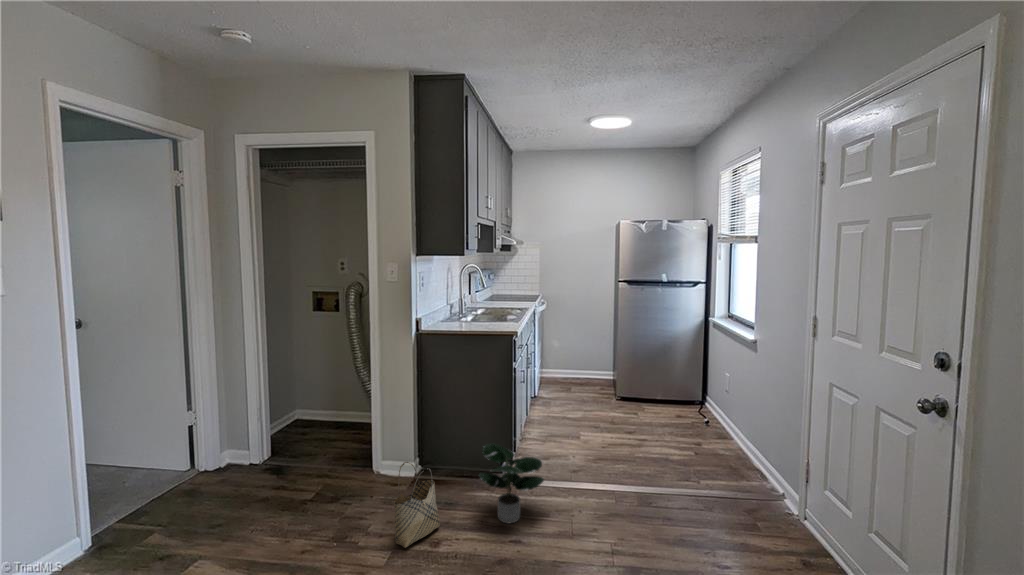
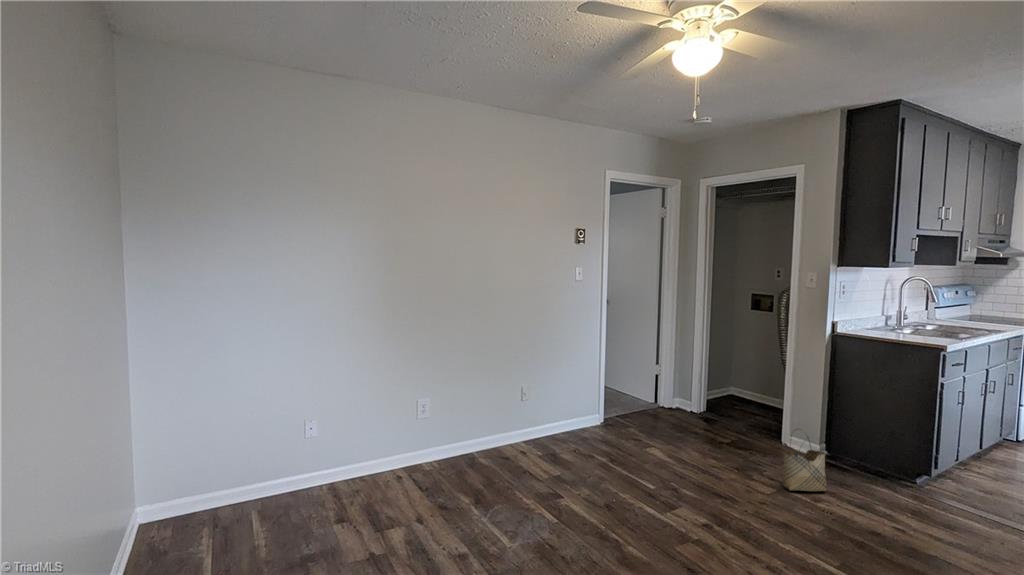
potted plant: present [479,443,544,523] -> none [870,441,952,519]

